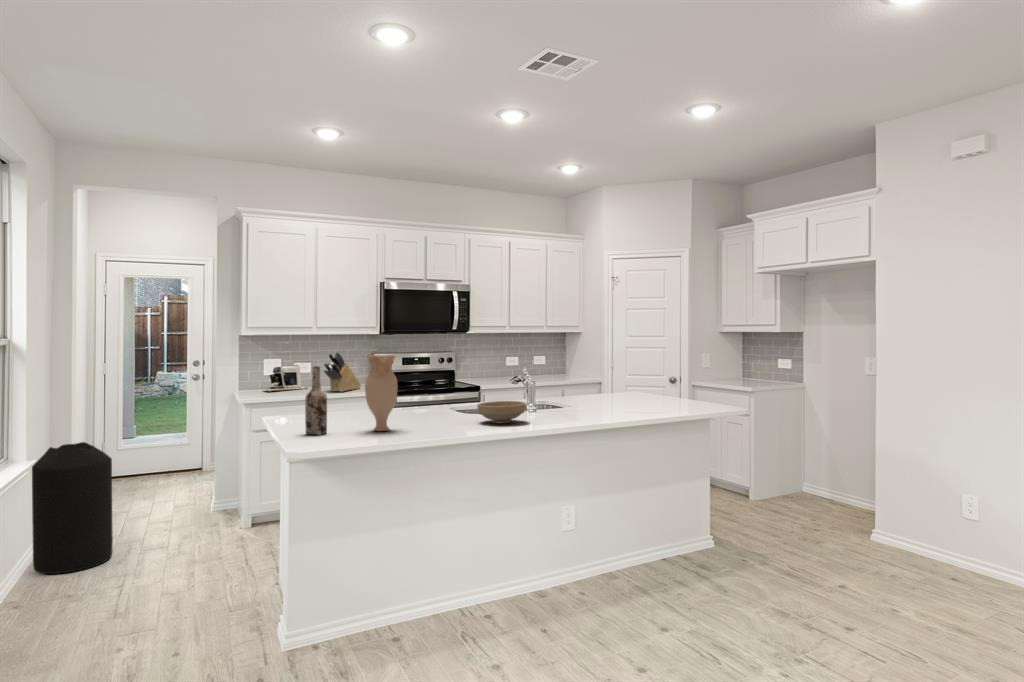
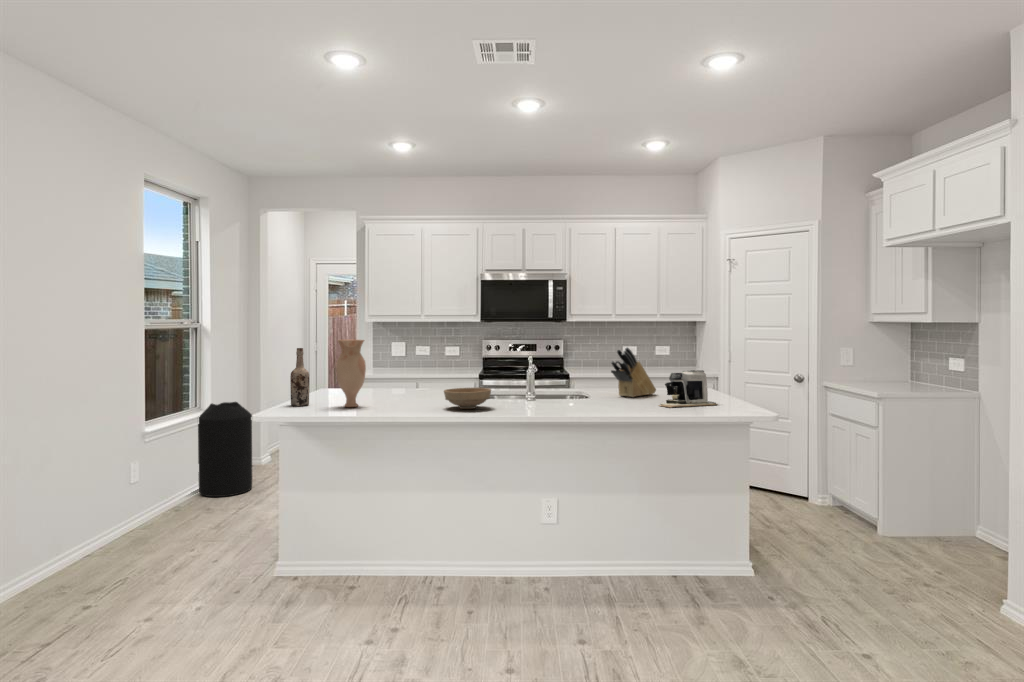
knife block: present [324,352,361,392] -> present [611,348,656,397]
coffee maker: present [265,365,307,391] -> present [660,370,717,408]

